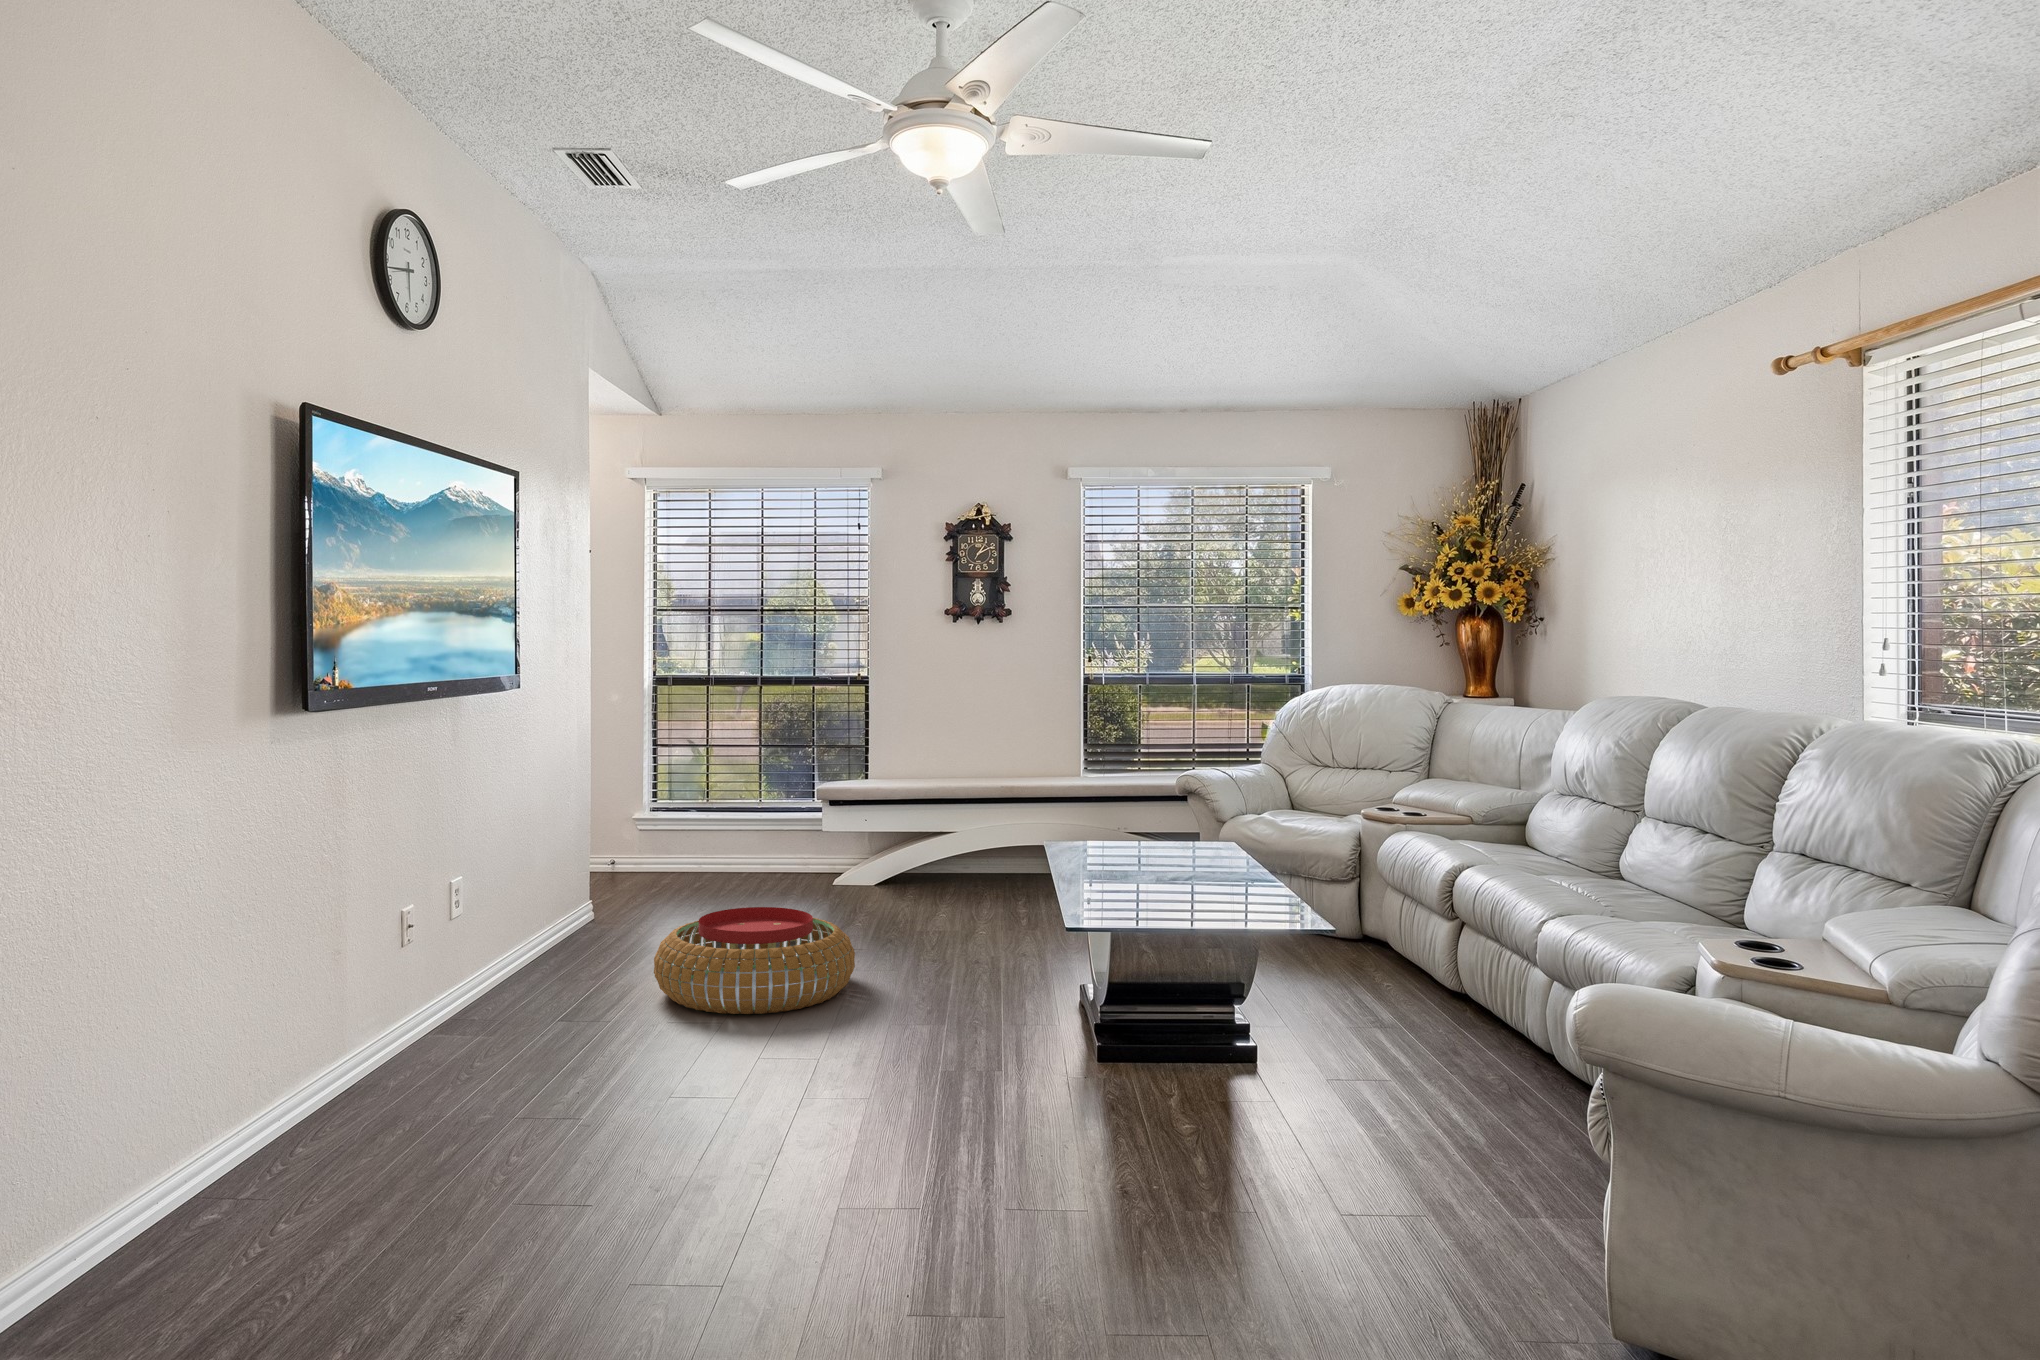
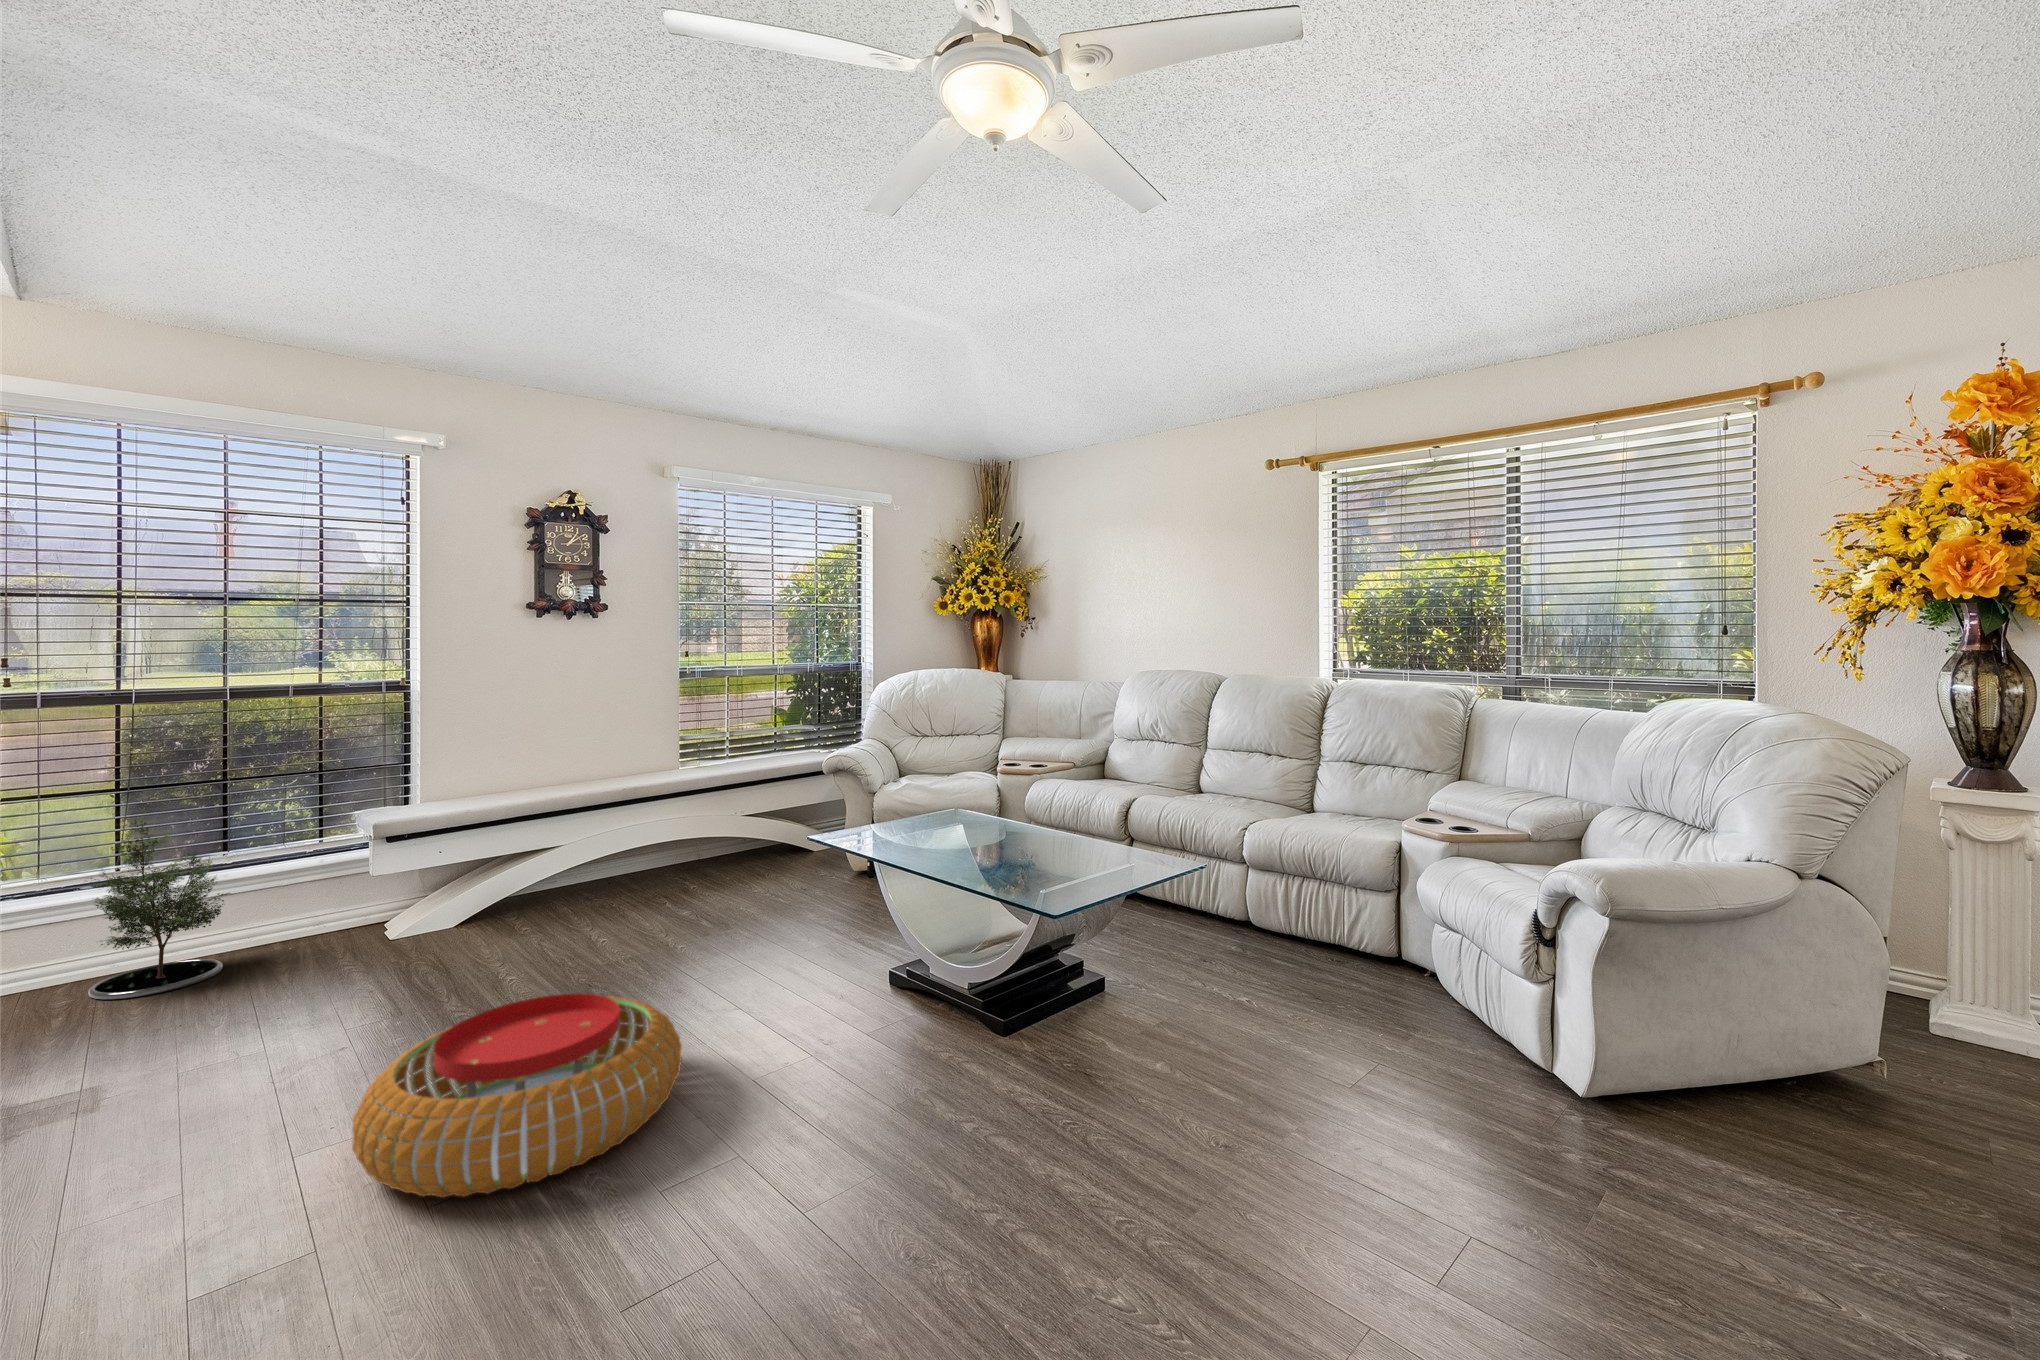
potted tree: none [675,763,748,883] -> present [88,820,230,999]

